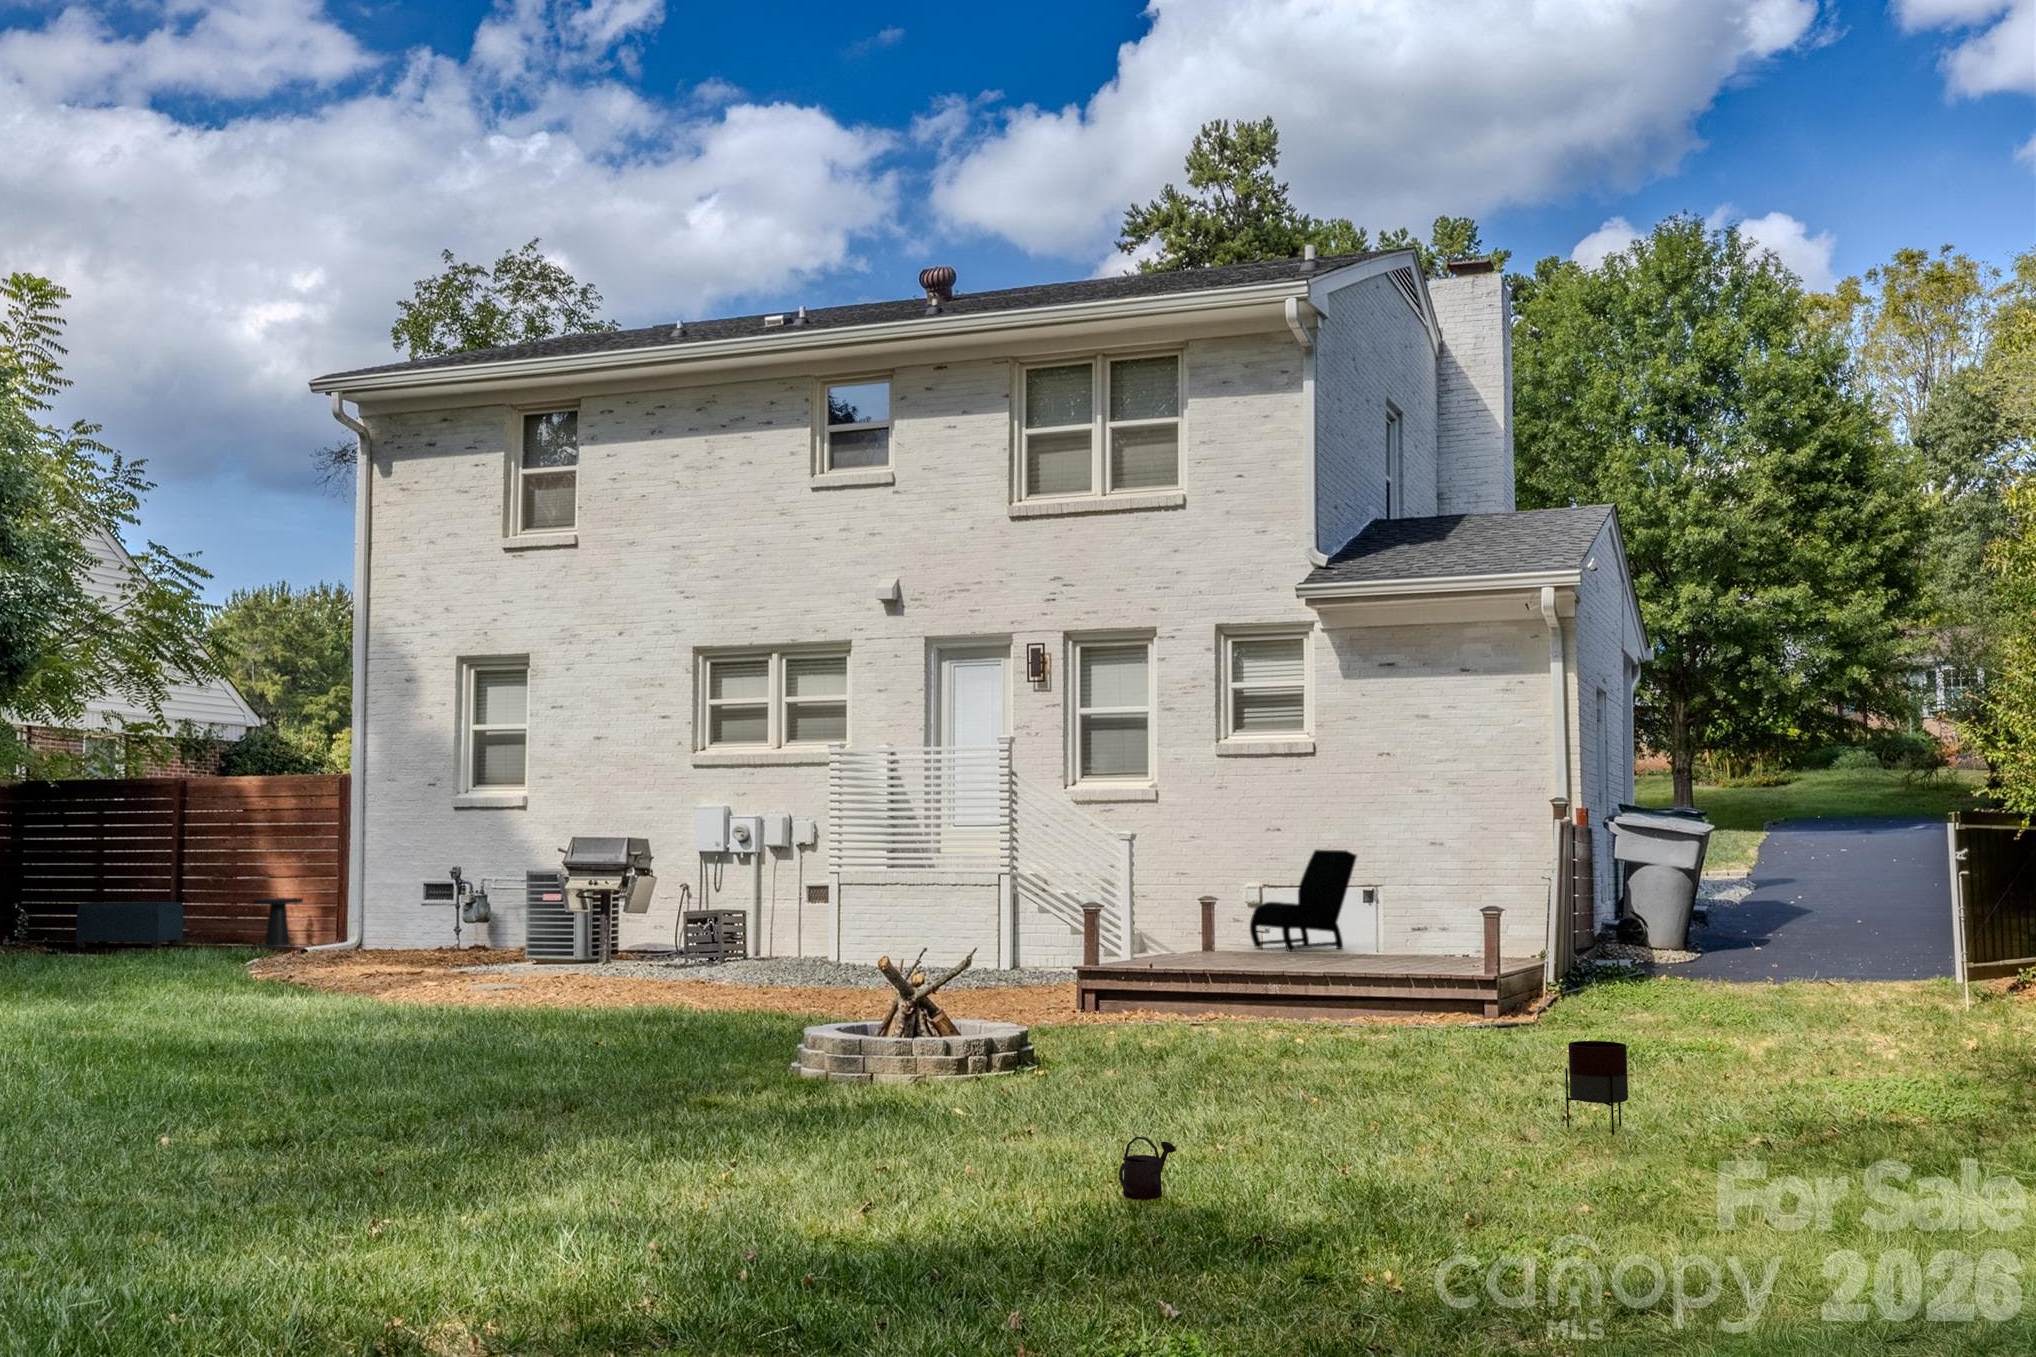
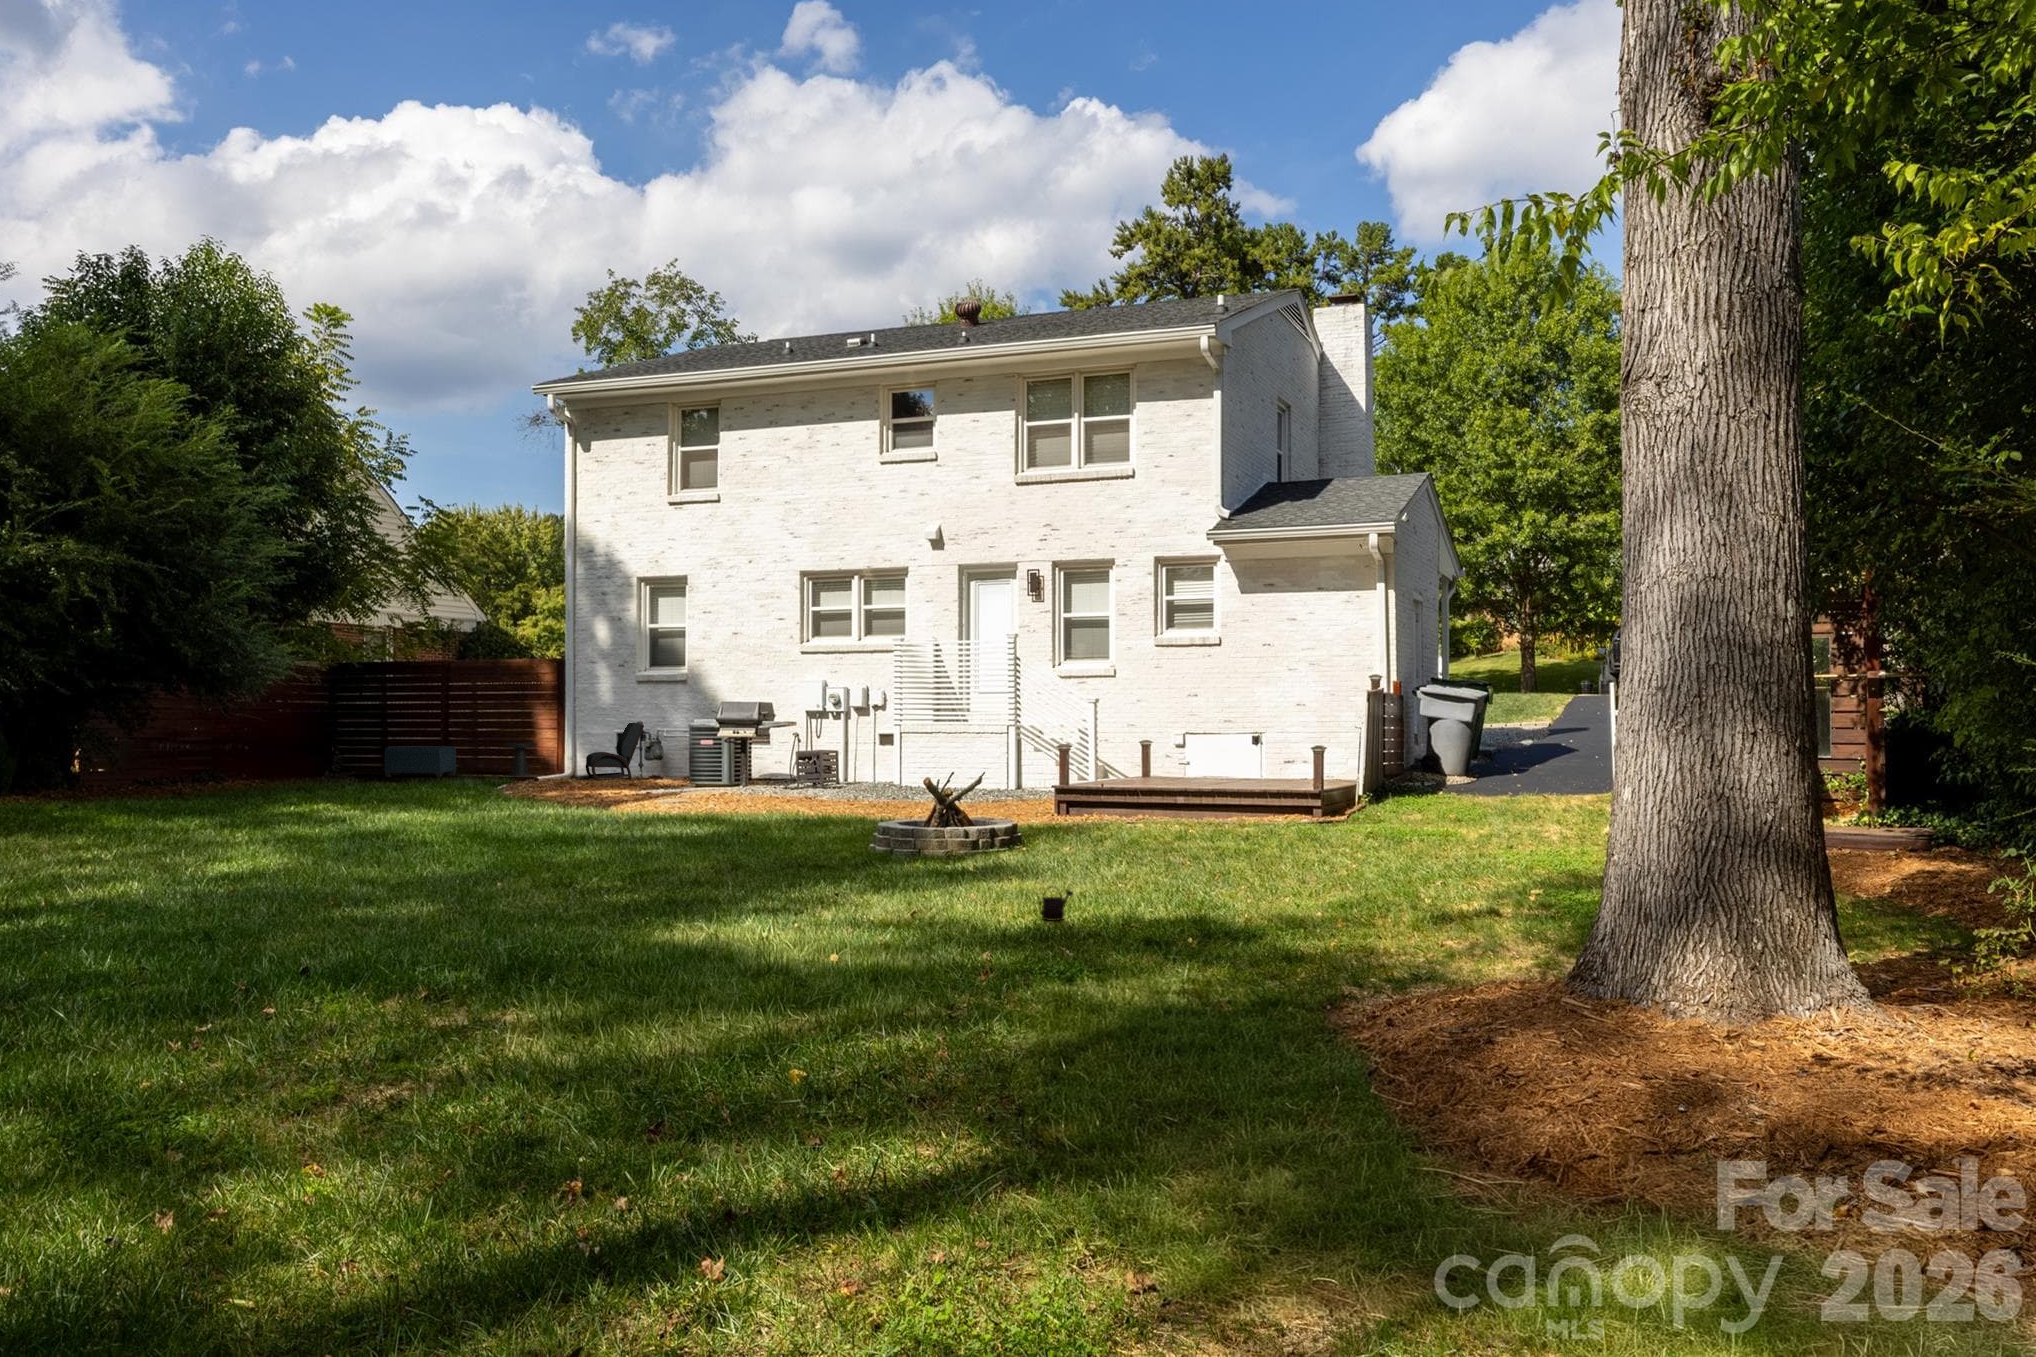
lounge chair: present [1250,850,1357,951] -> present [586,723,644,780]
planter: present [1565,1041,1628,1135] -> none [1319,833,1355,889]

